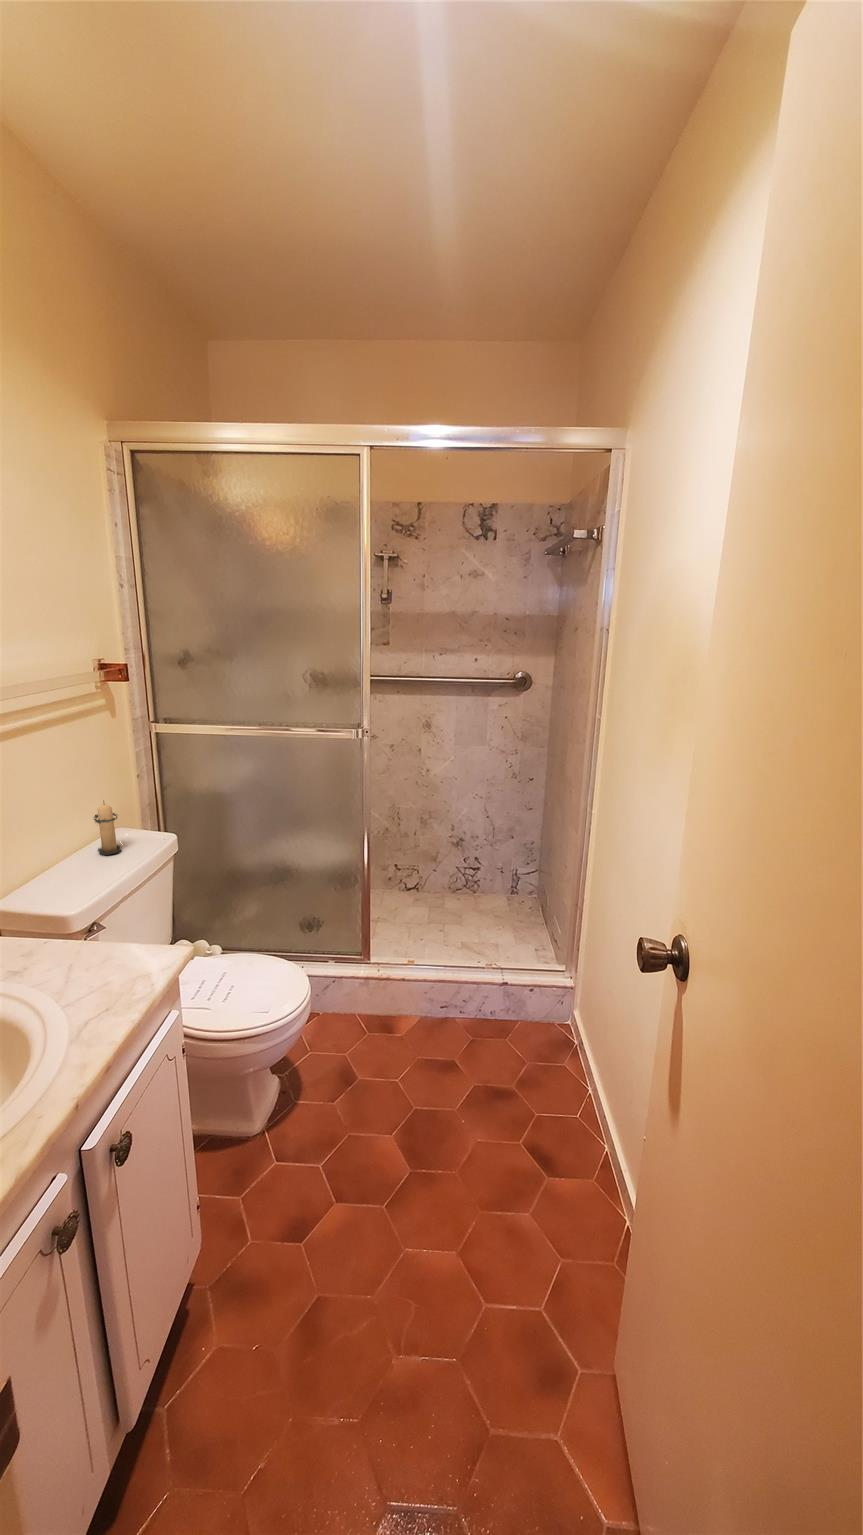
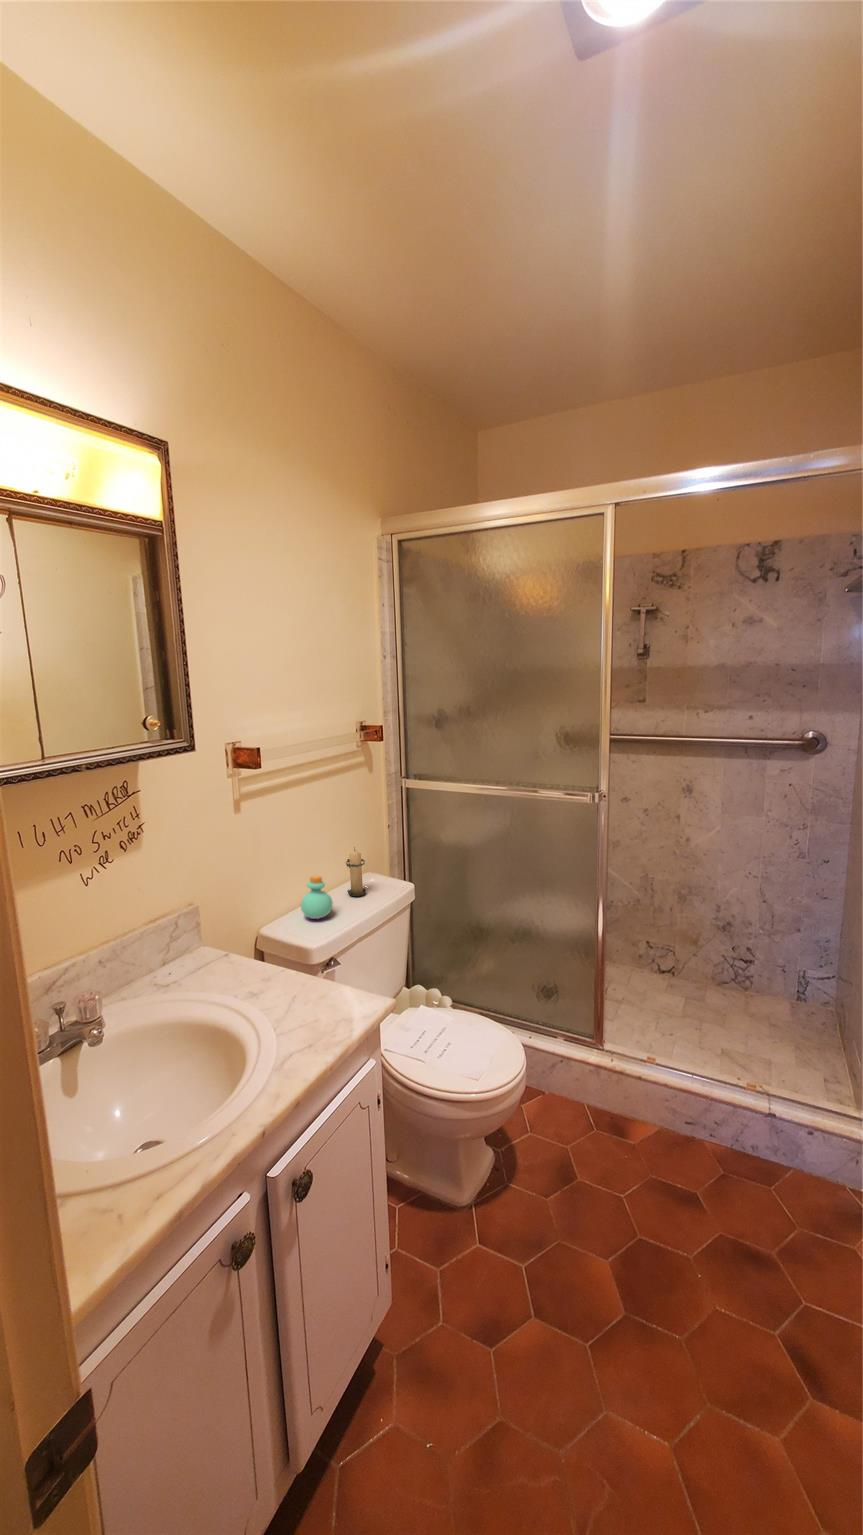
perfume bottle: none [44,836,85,885] -> present [301,875,333,919]

